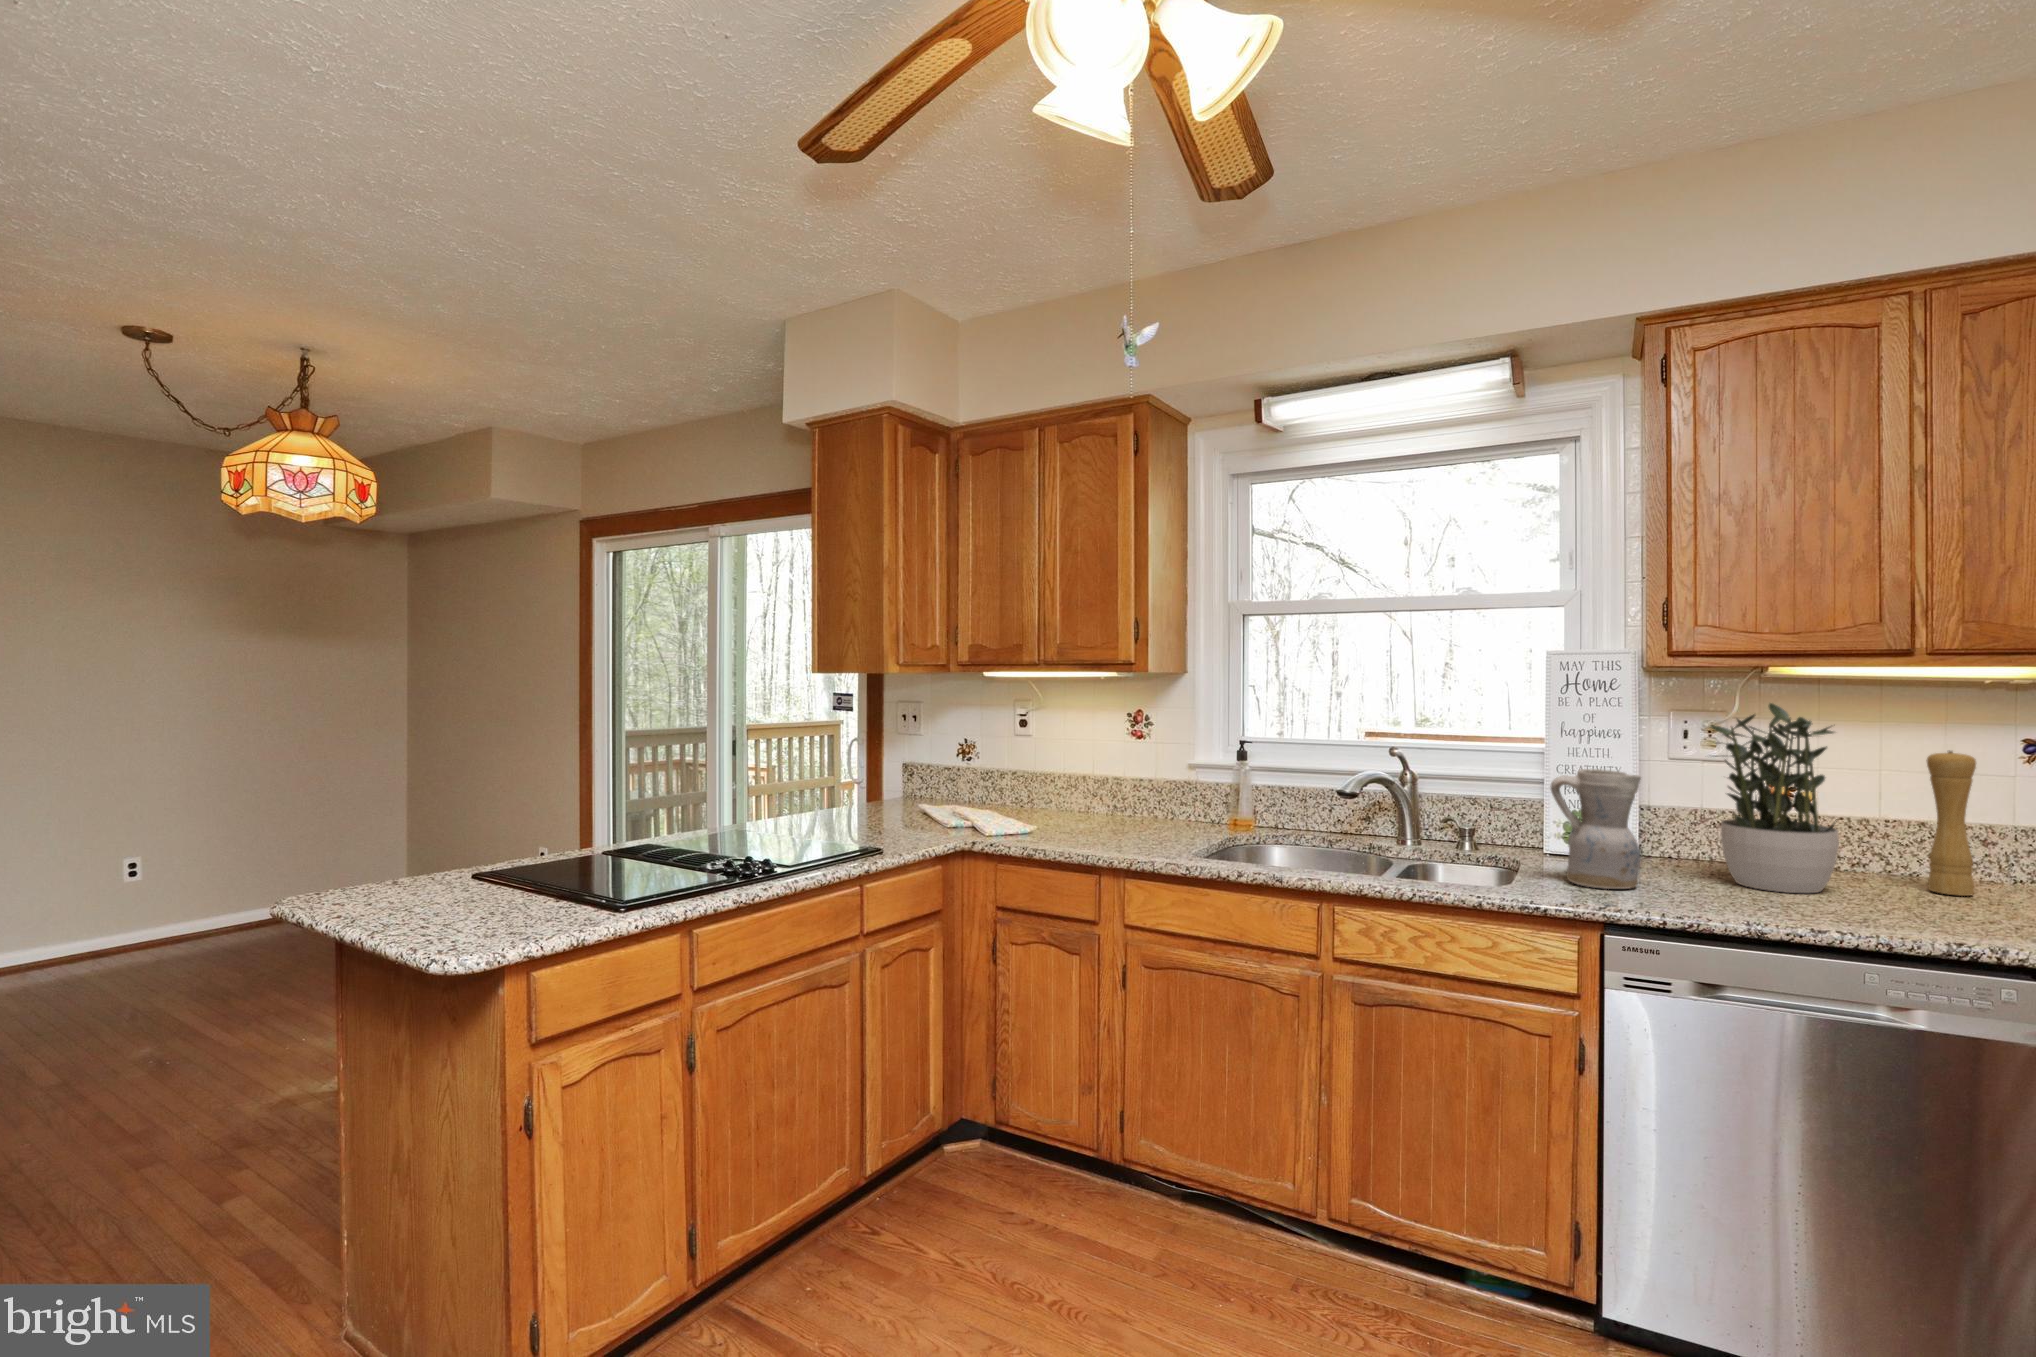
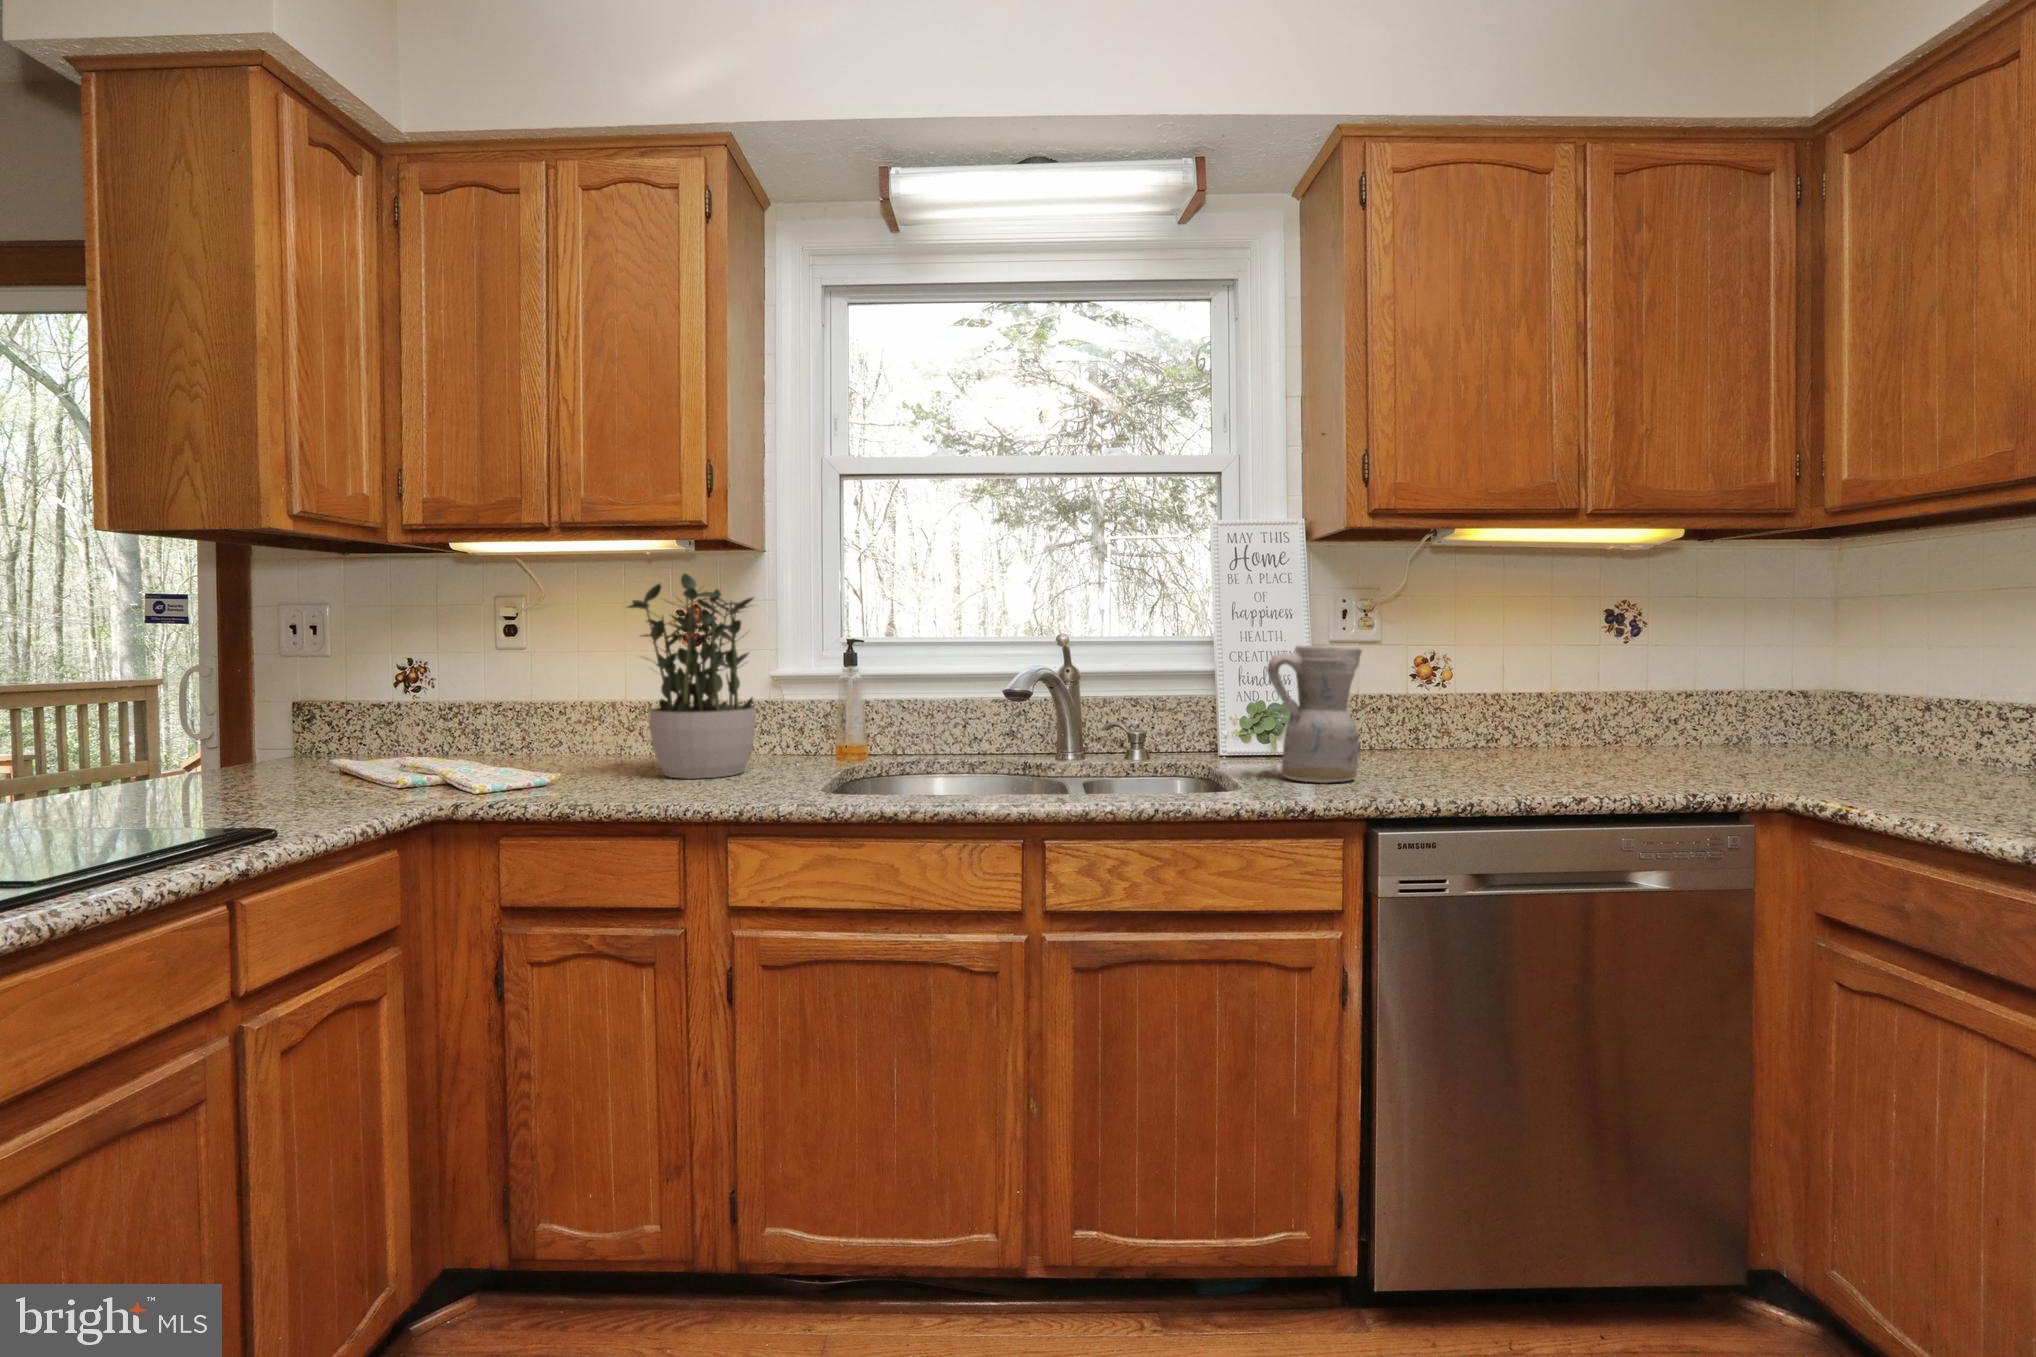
potted plant: present [1711,703,1839,893] -> present [628,574,756,779]
pepper mill: present [1926,750,1976,896] -> none [1559,618,1600,760]

